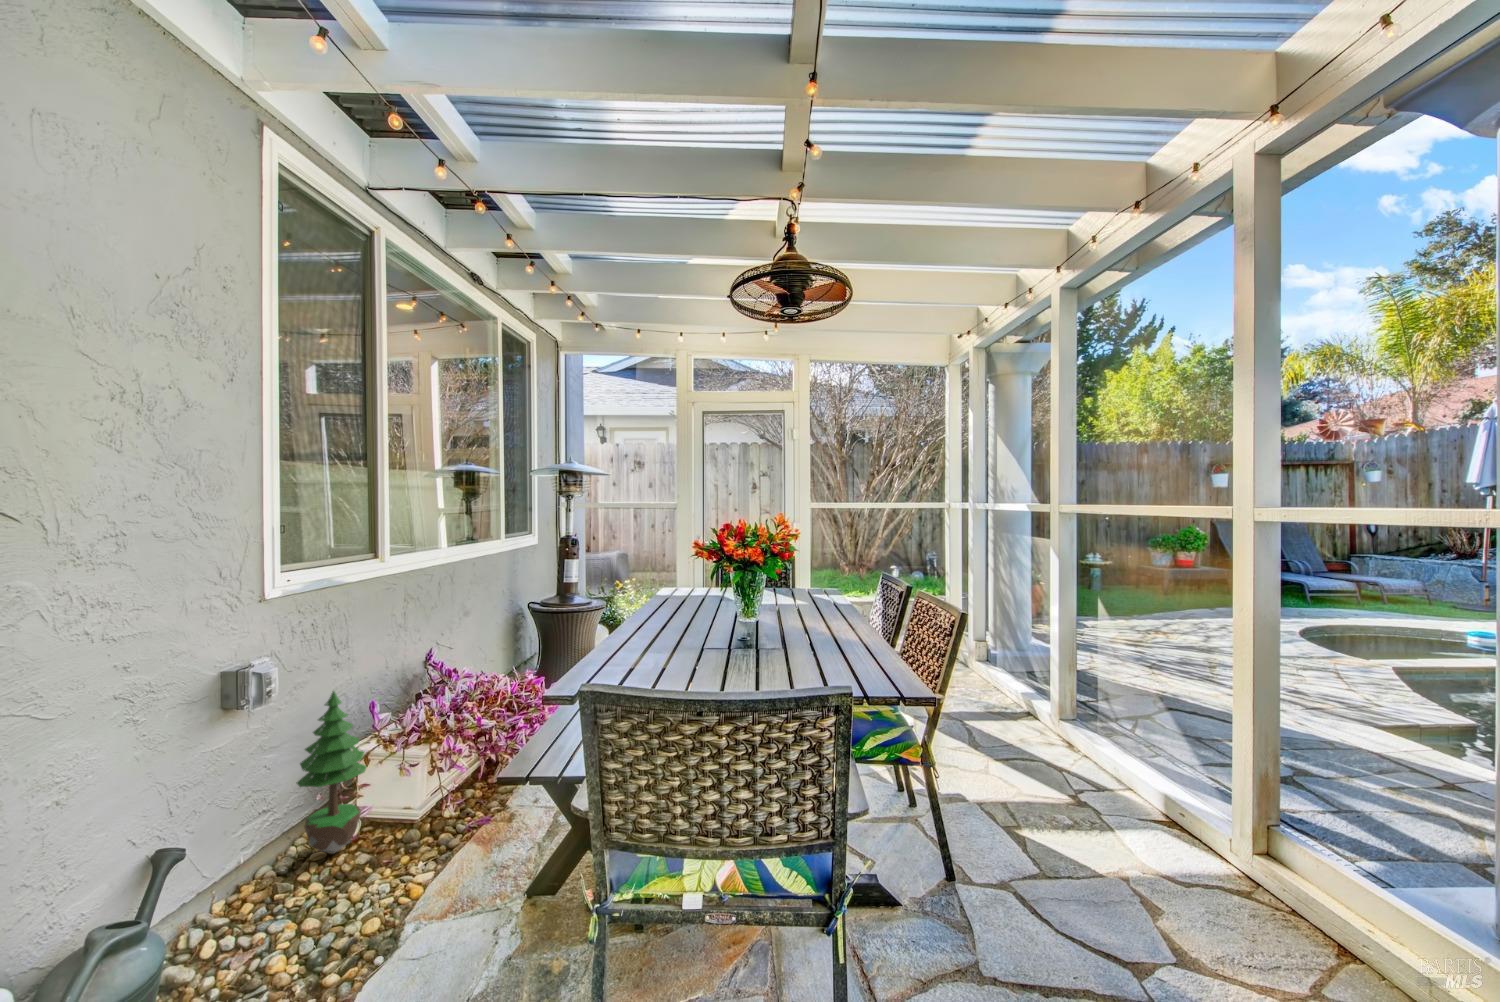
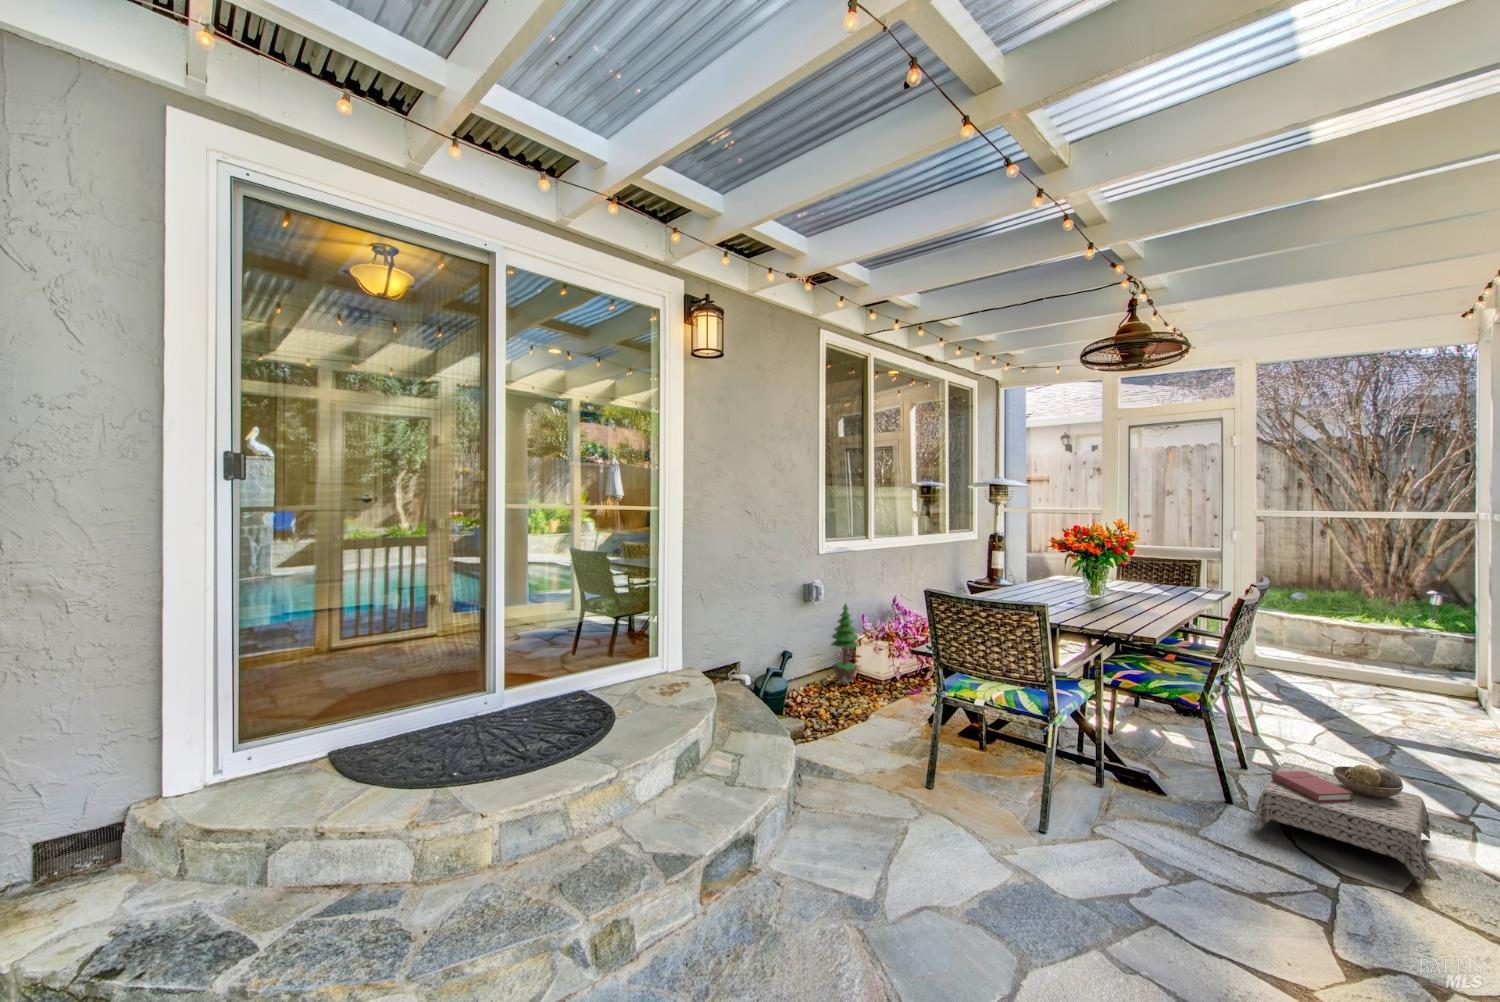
ottoman: none [980,794,1191,944] -> present [1255,762,1432,884]

